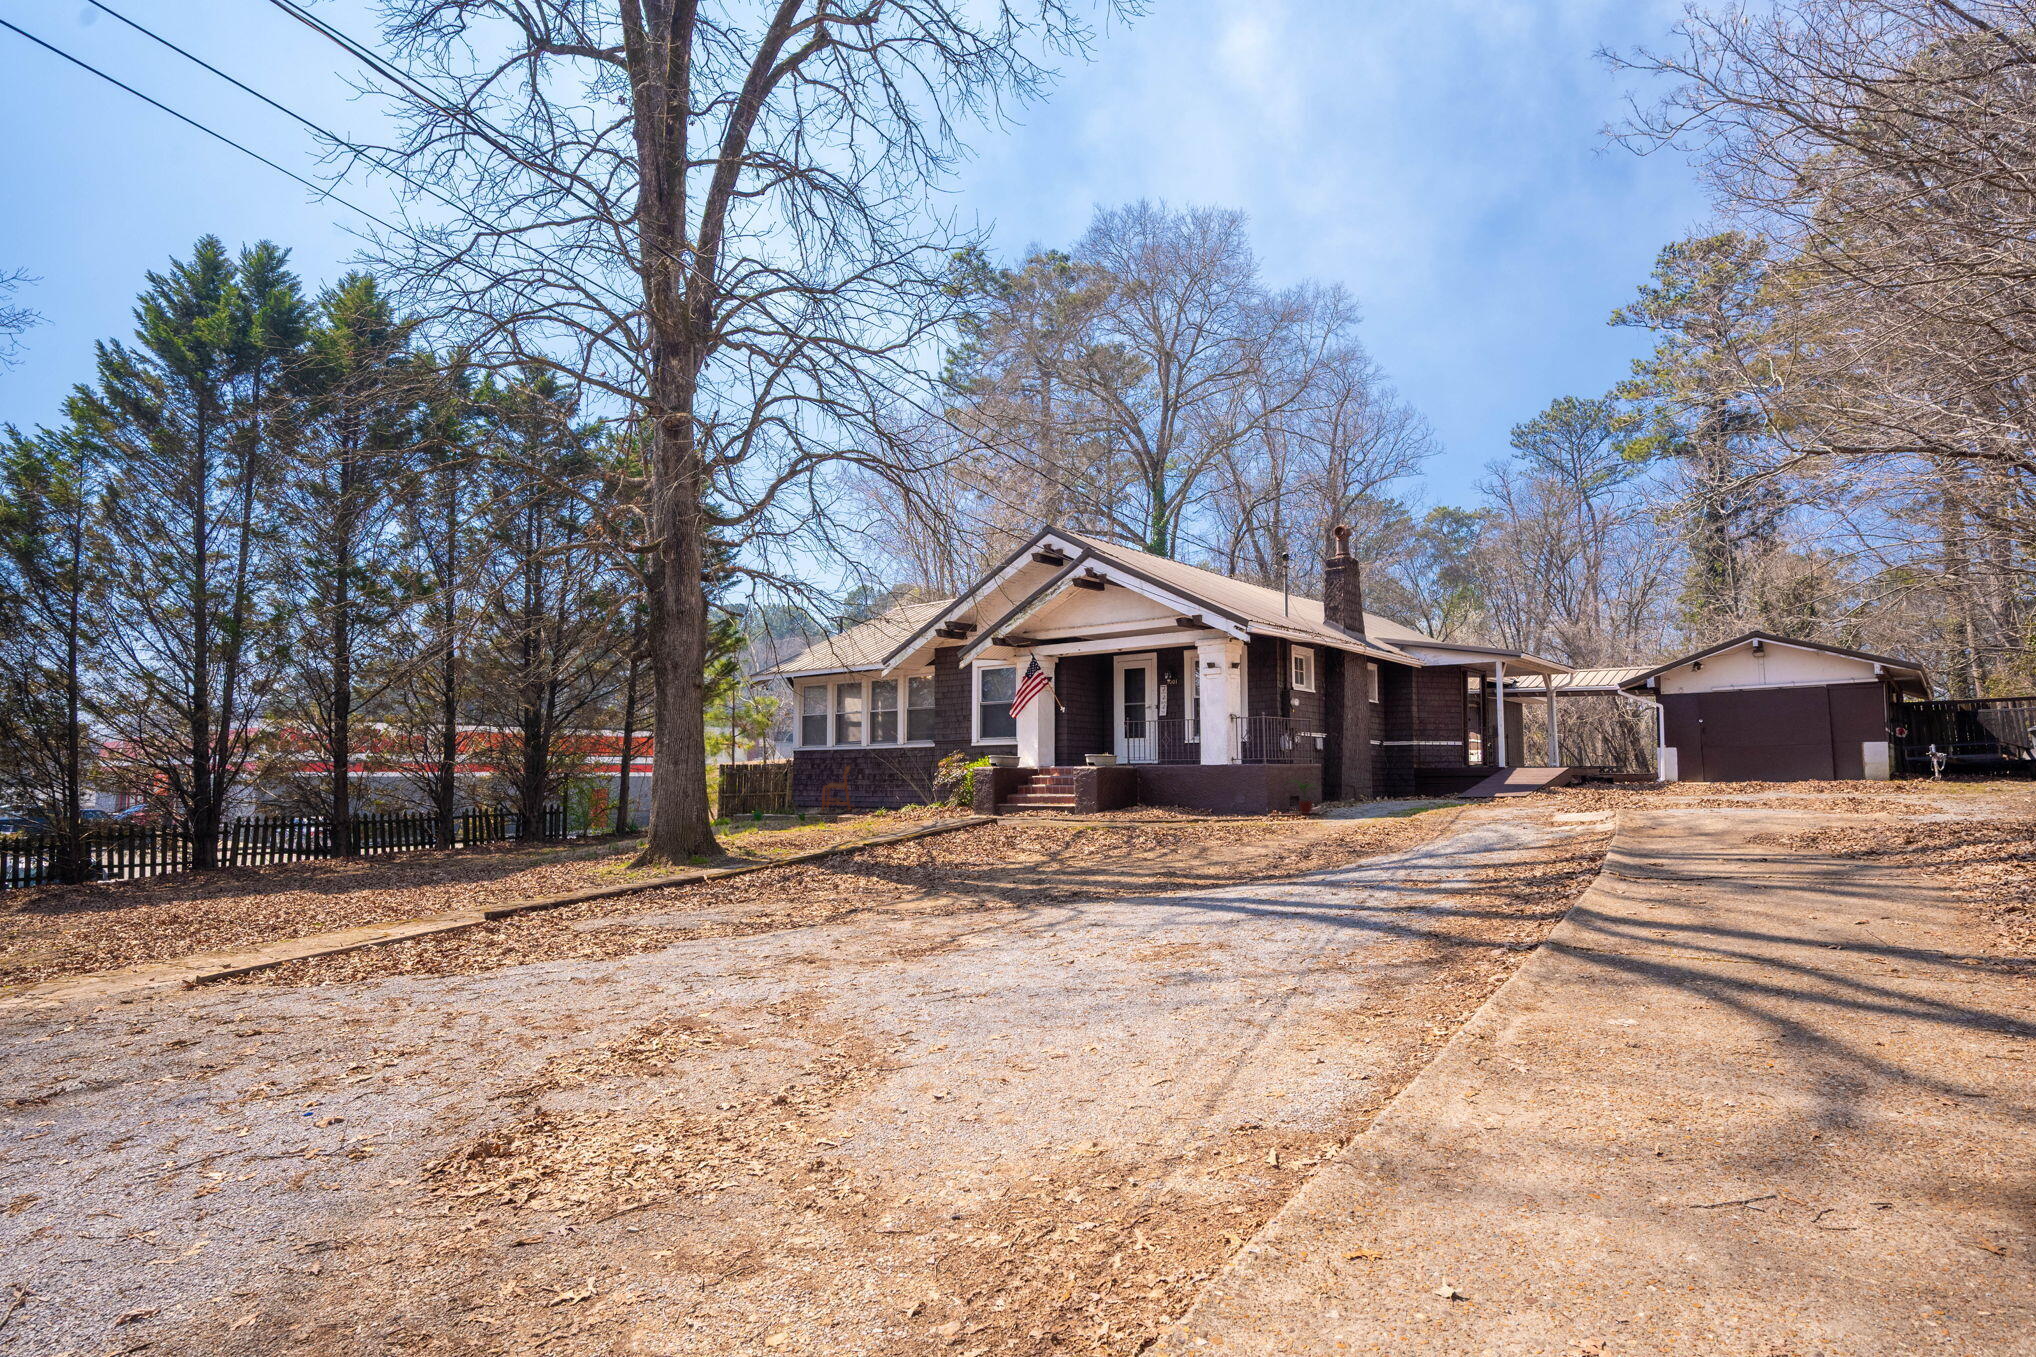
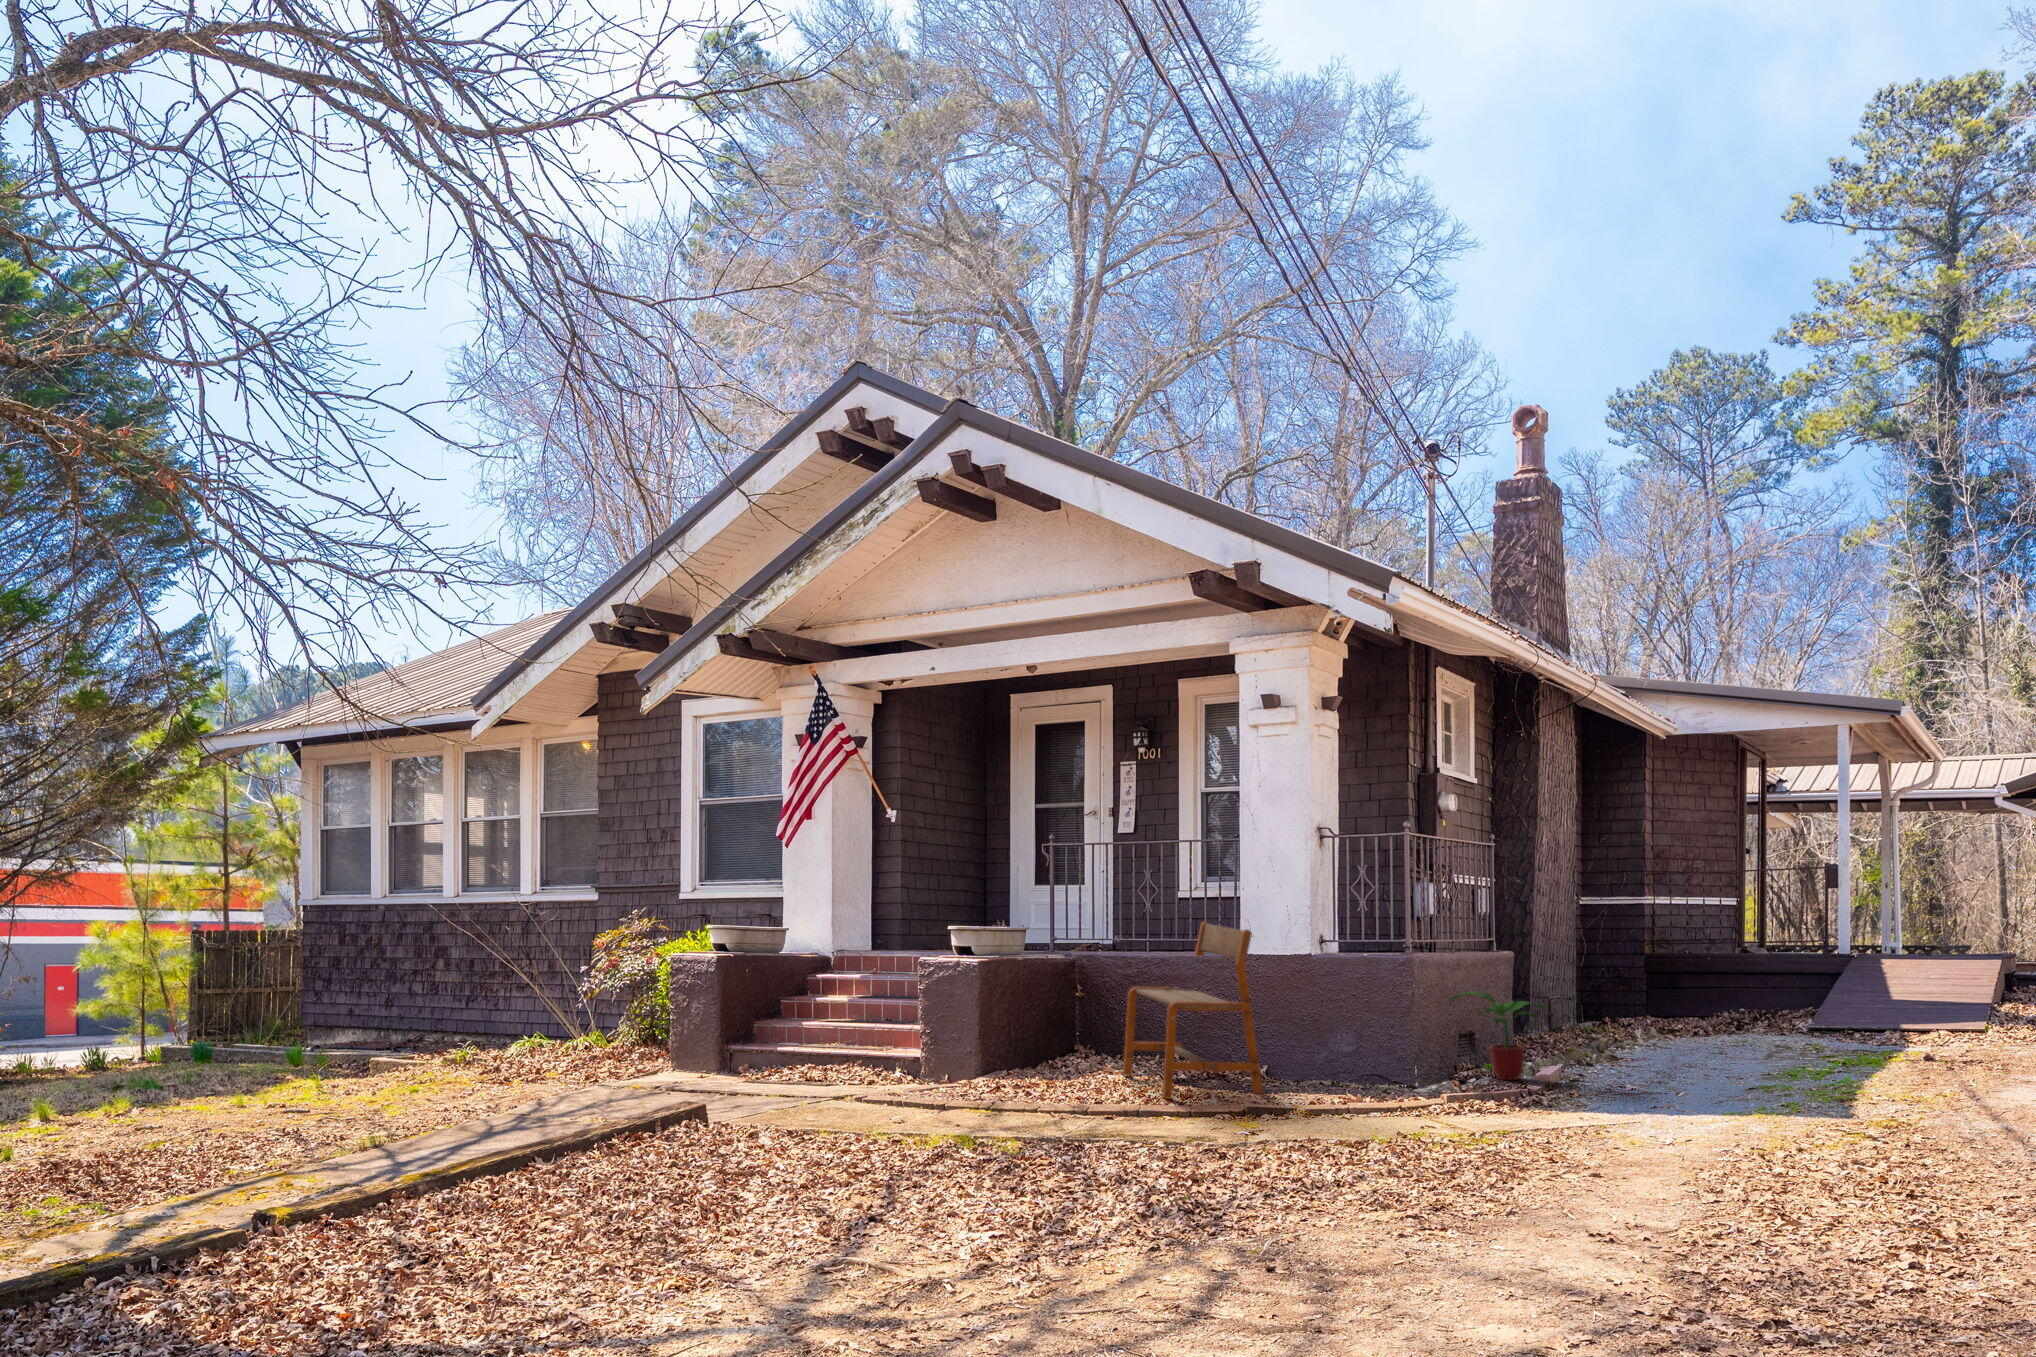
bench: present [822,766,852,810] -> present [1123,922,1263,1099]

